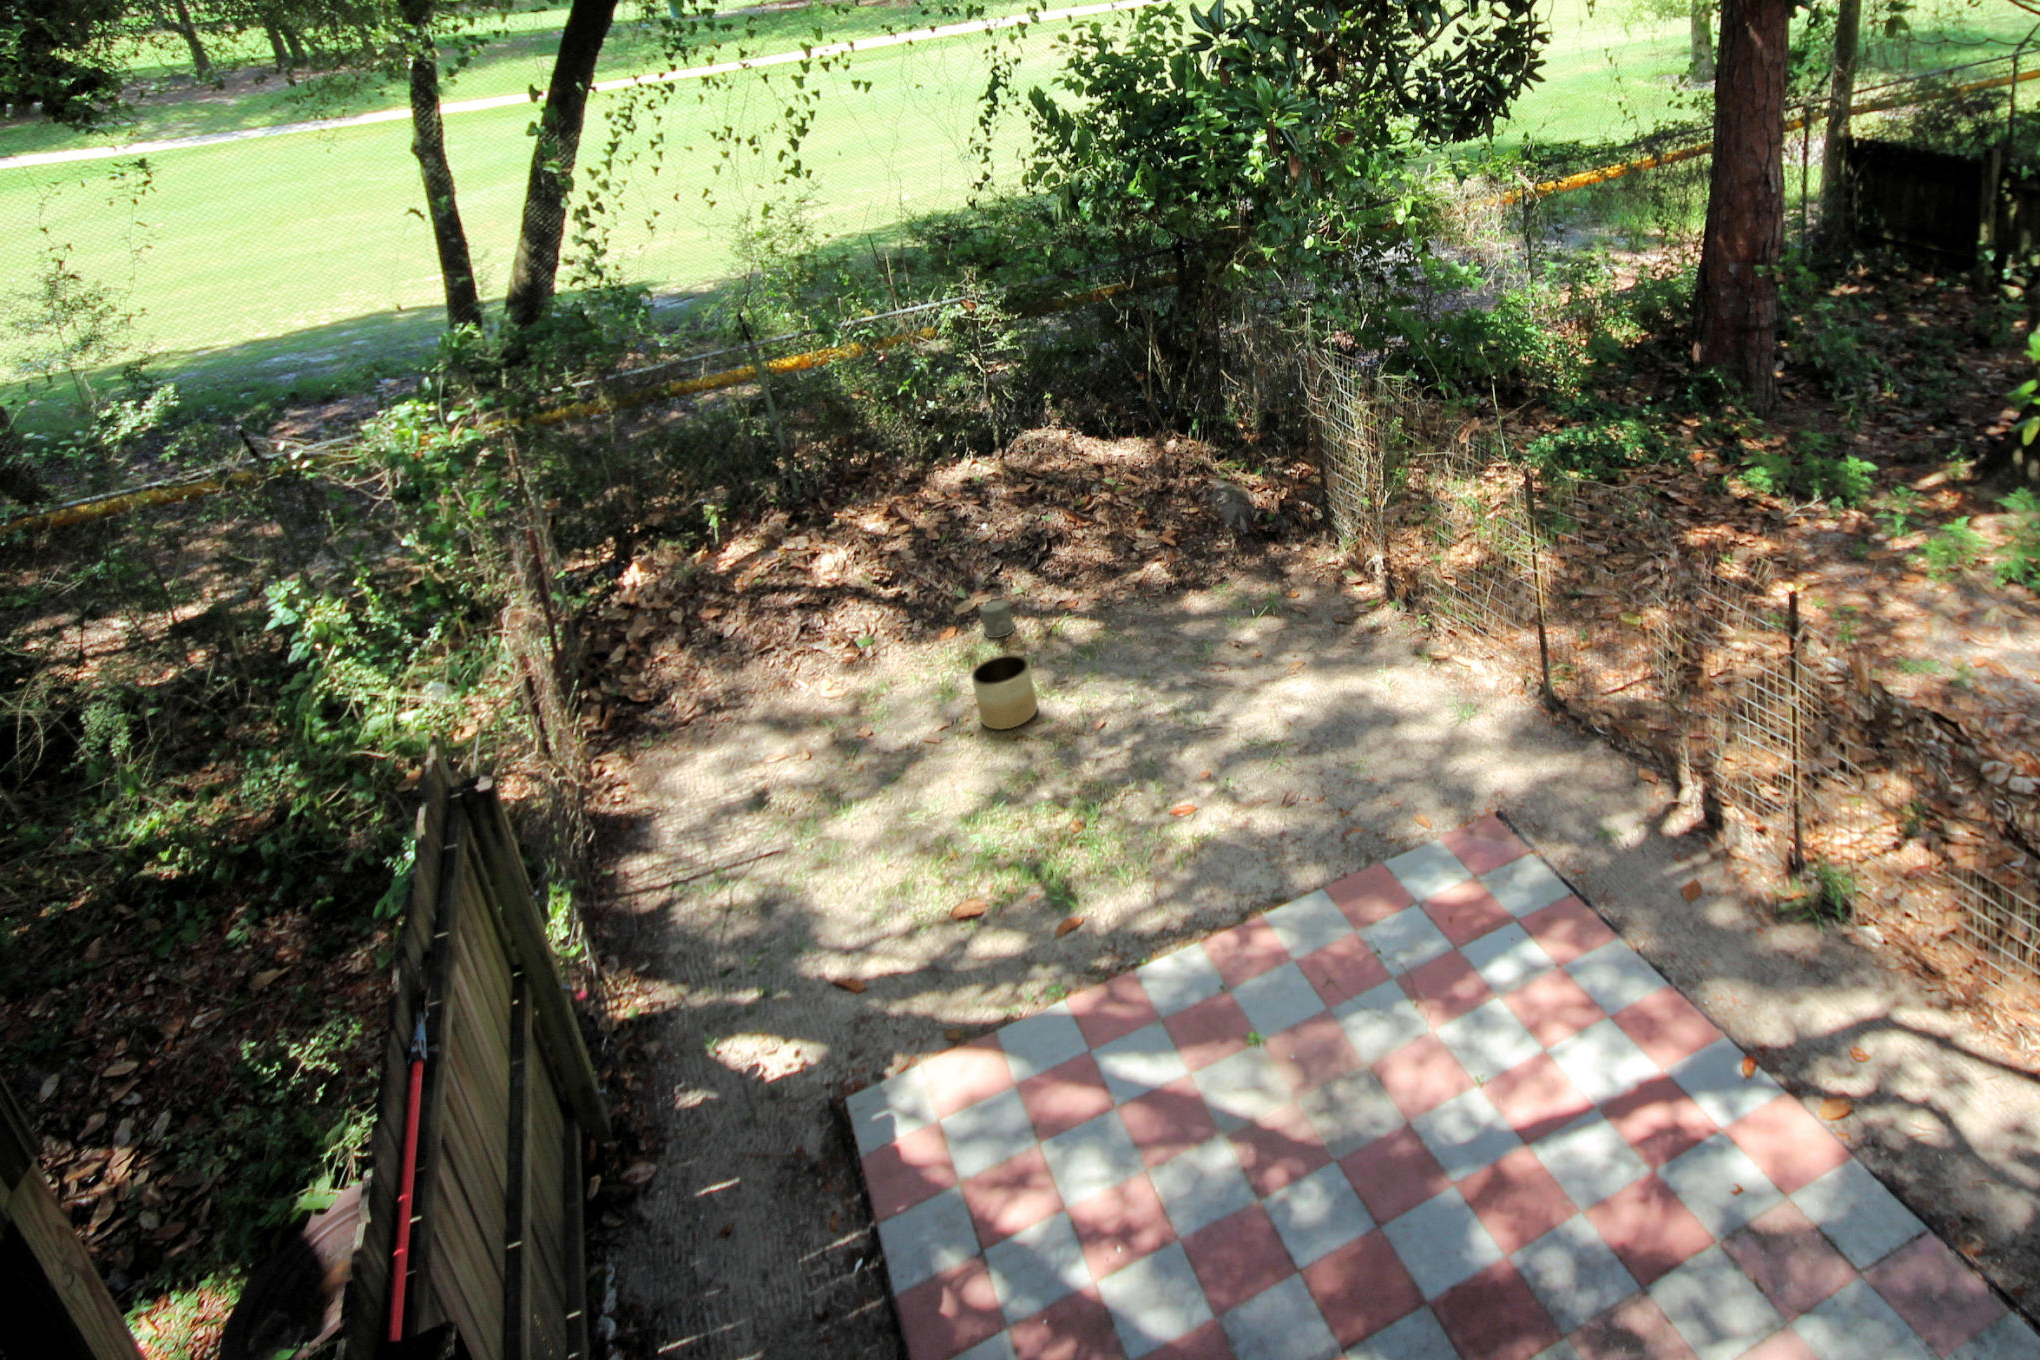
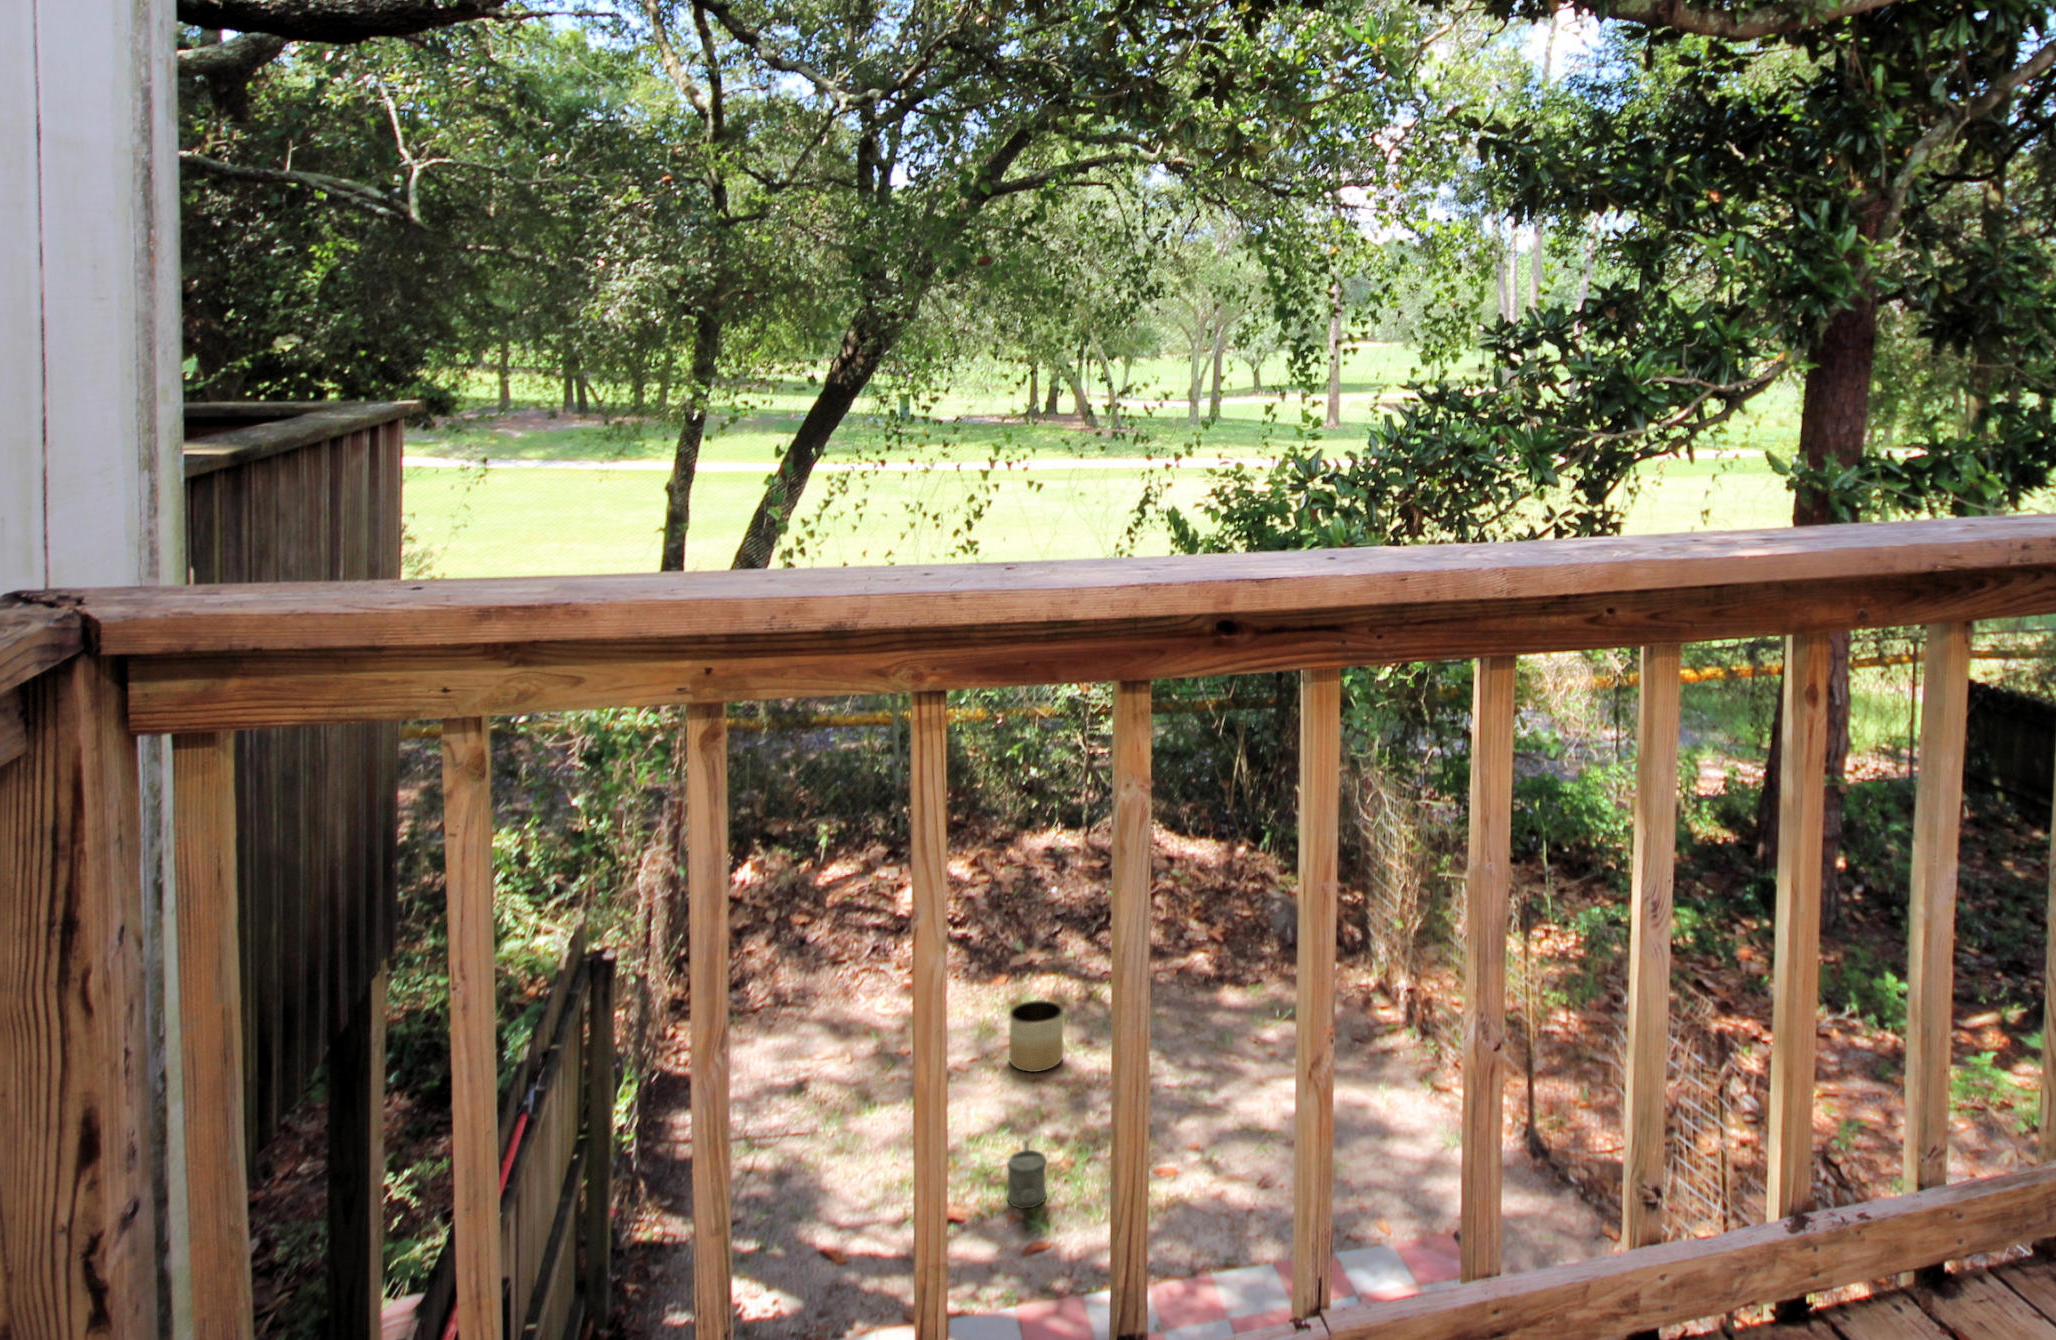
watering can: present [979,599,1015,638] -> present [1007,1141,1047,1208]

